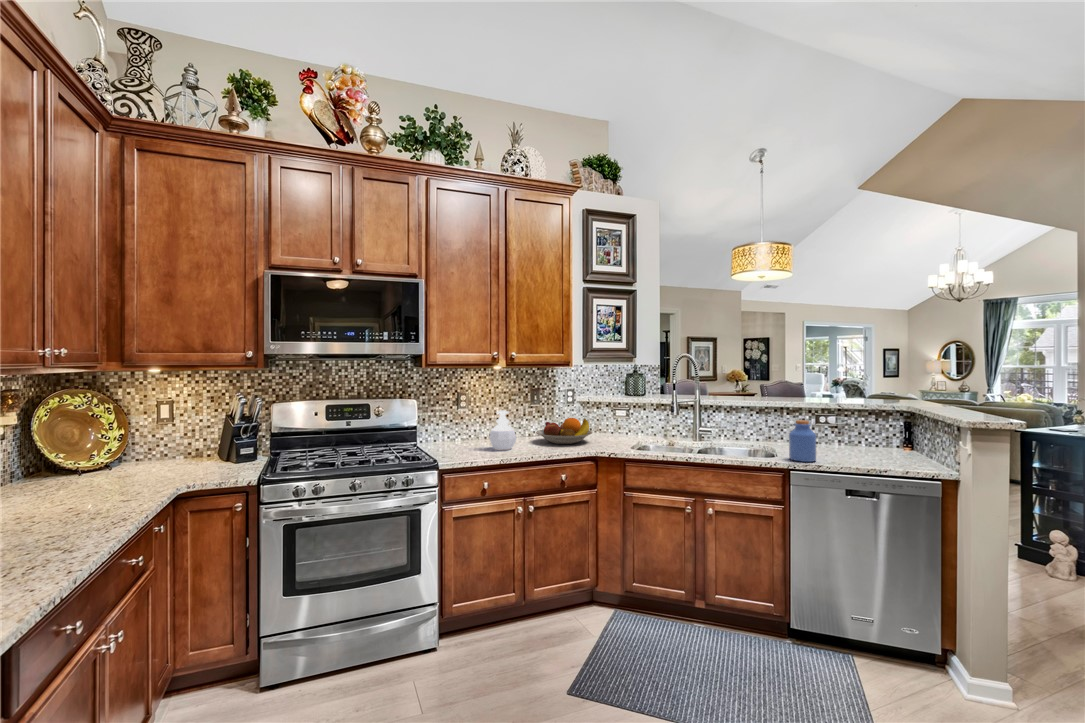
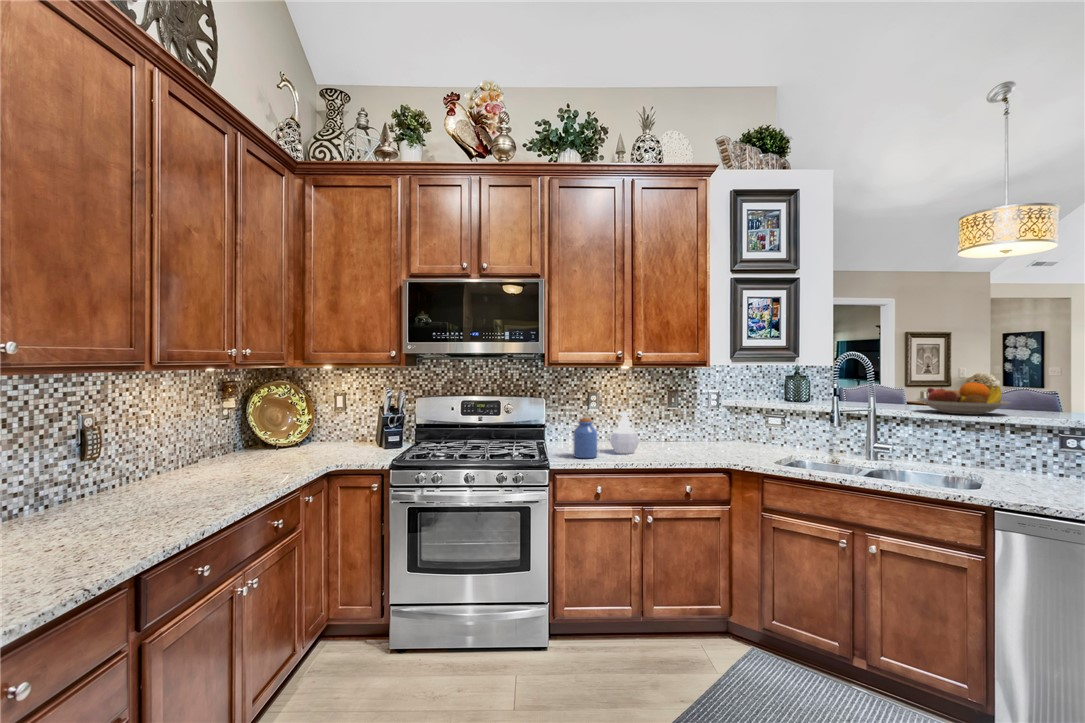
fruit bowl: present [536,418,592,444] -> present [917,382,1010,415]
jar: present [789,420,816,462] -> present [574,418,597,458]

